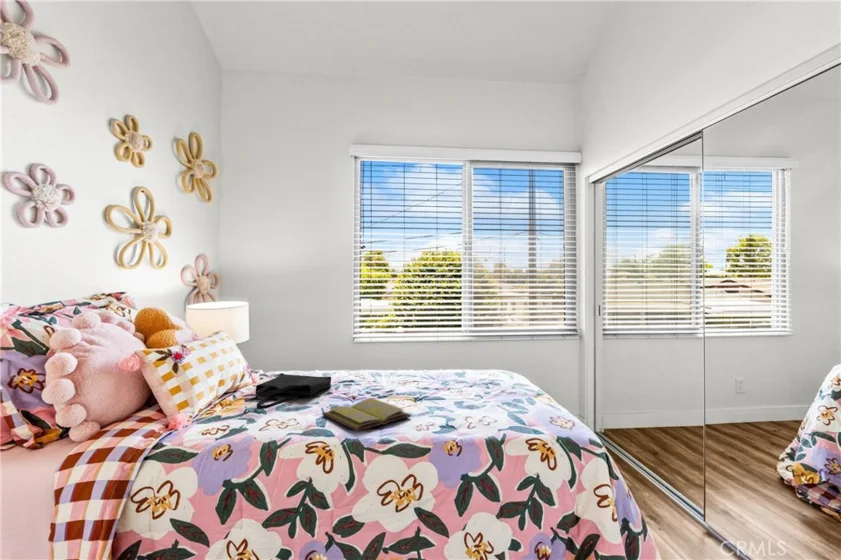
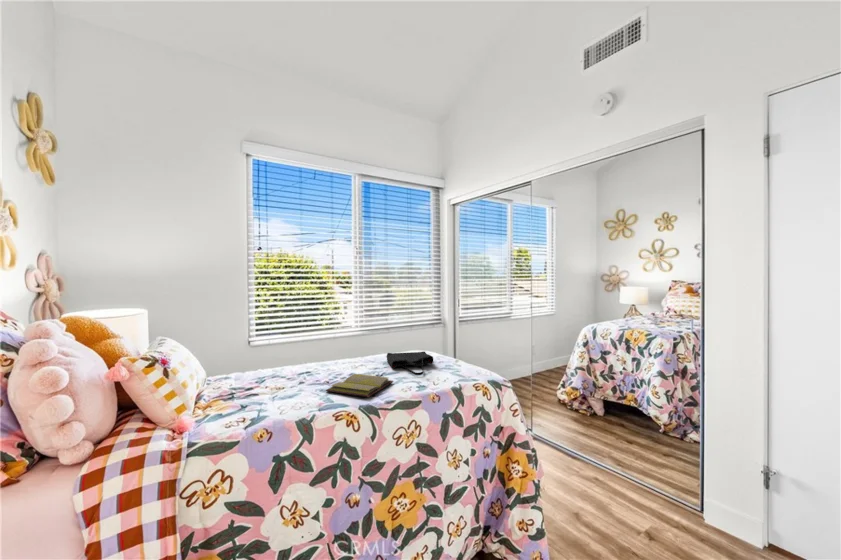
tote bag: present [255,373,331,409] -> present [387,352,433,375]

